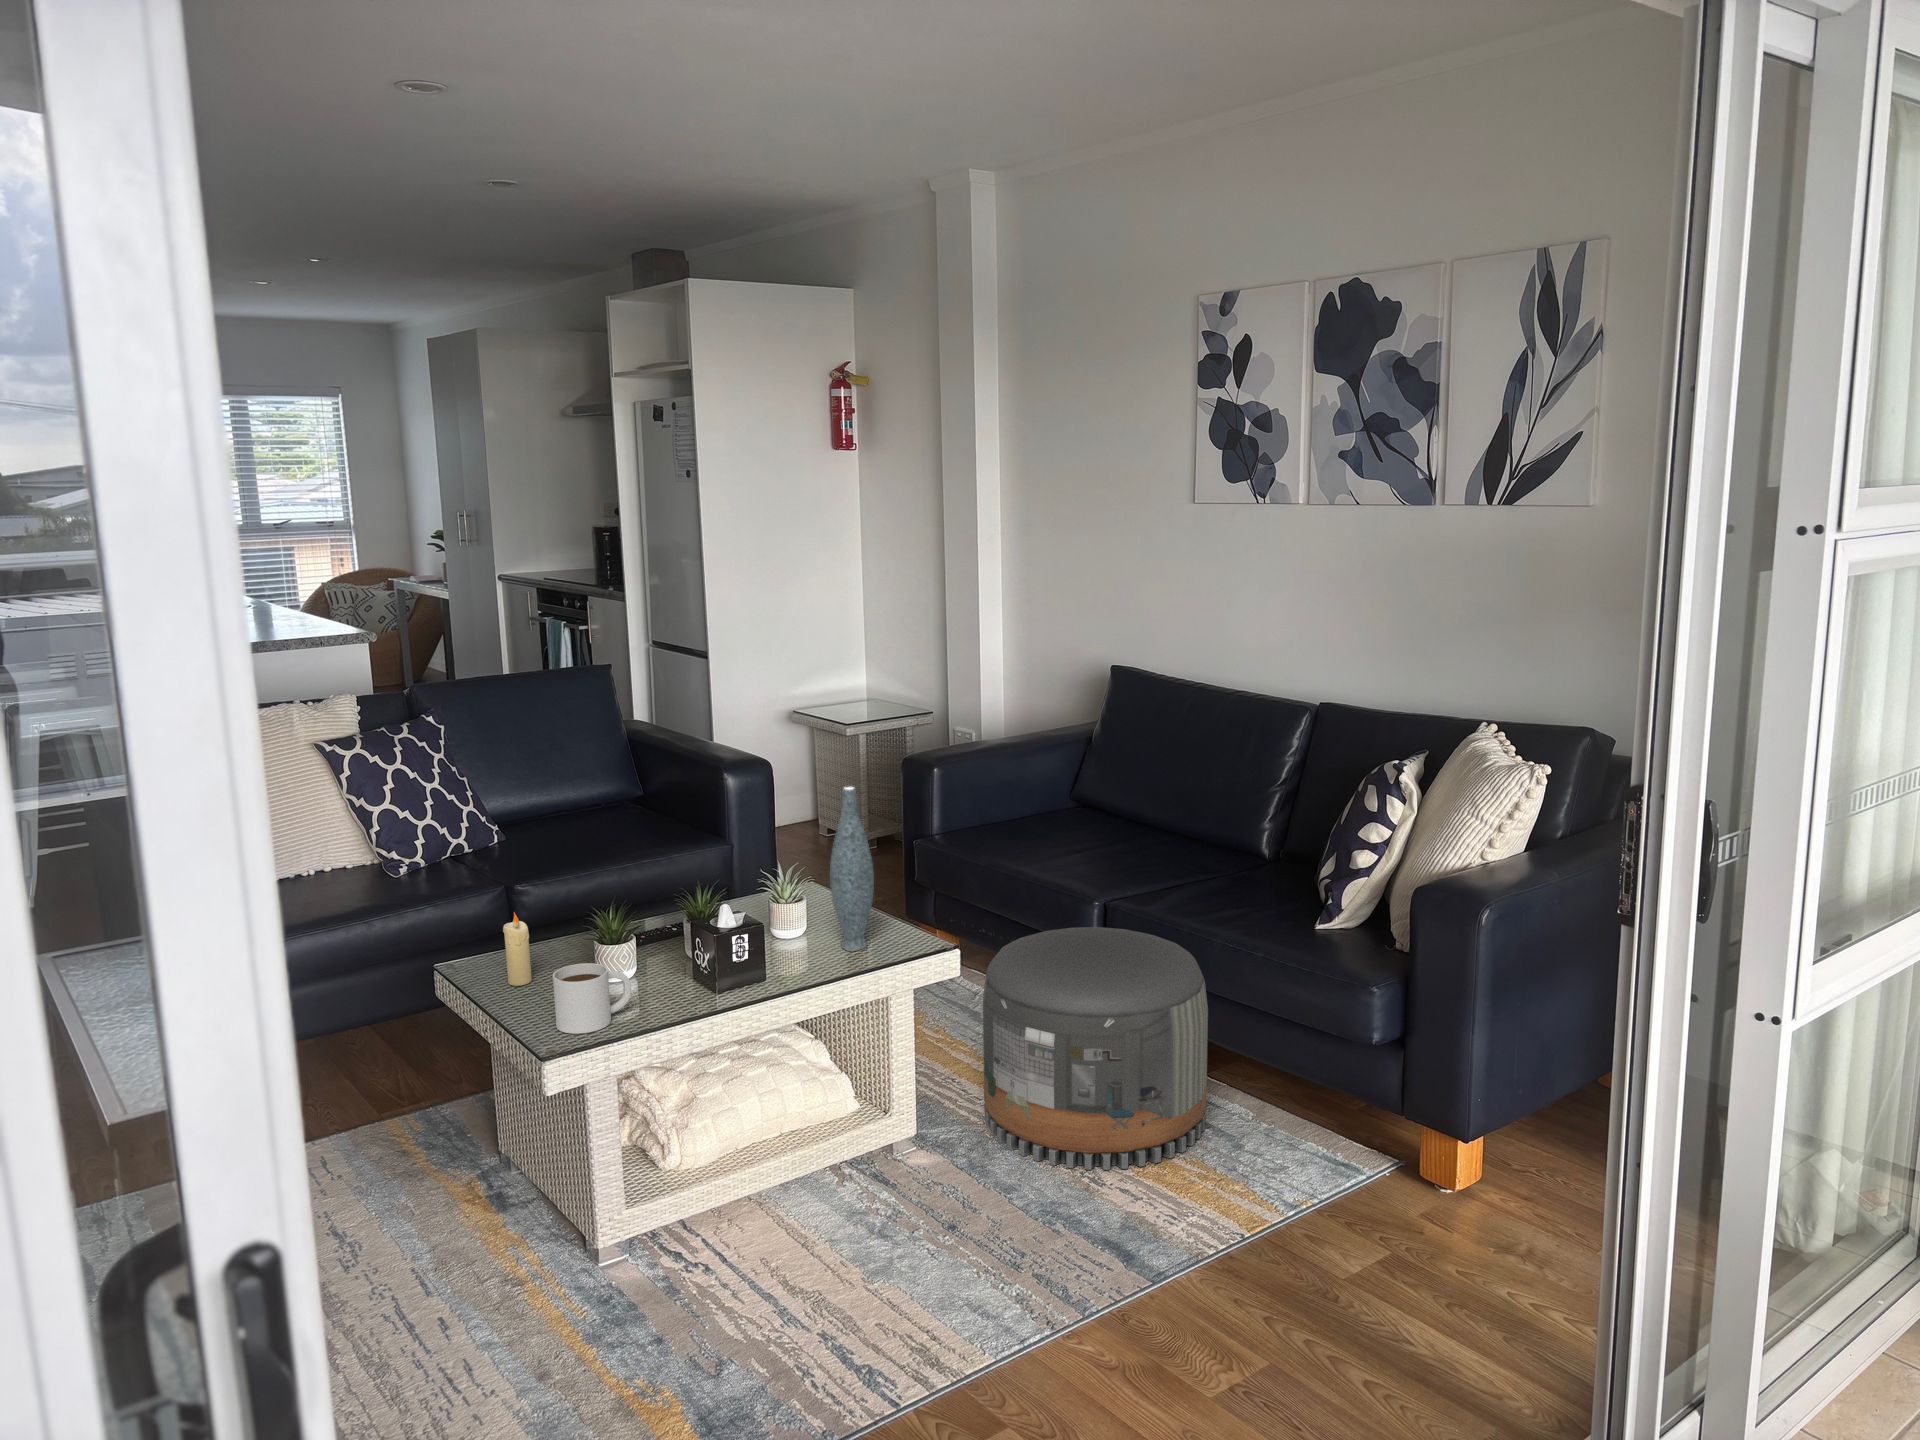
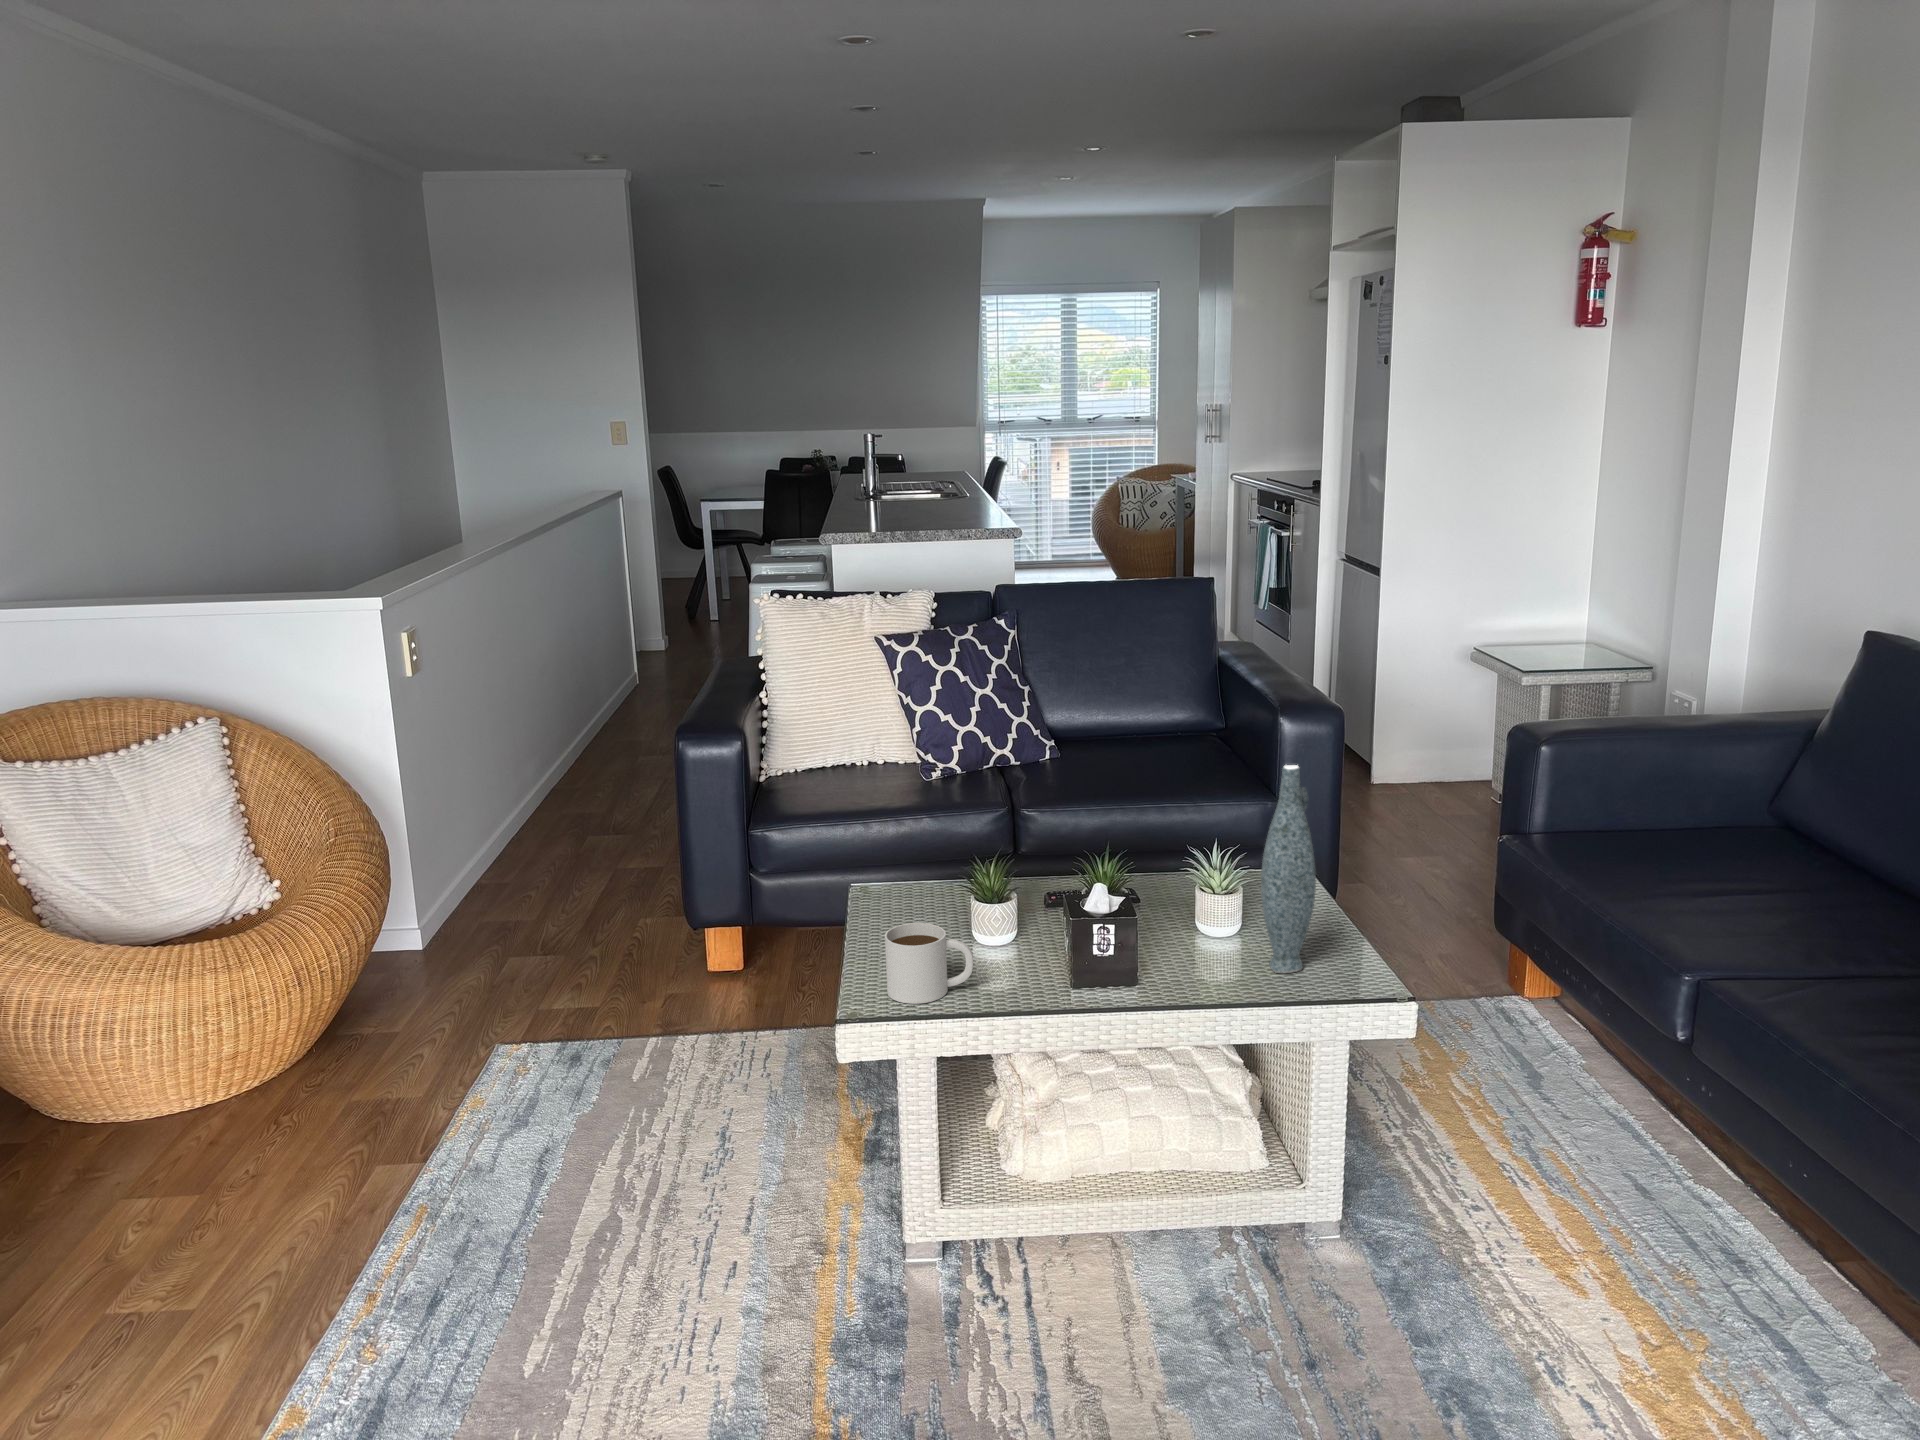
candle: present [503,912,532,986] -> none [895,849,923,930]
pouf: present [983,927,1208,1170] -> none [1451,1000,1812,1378]

